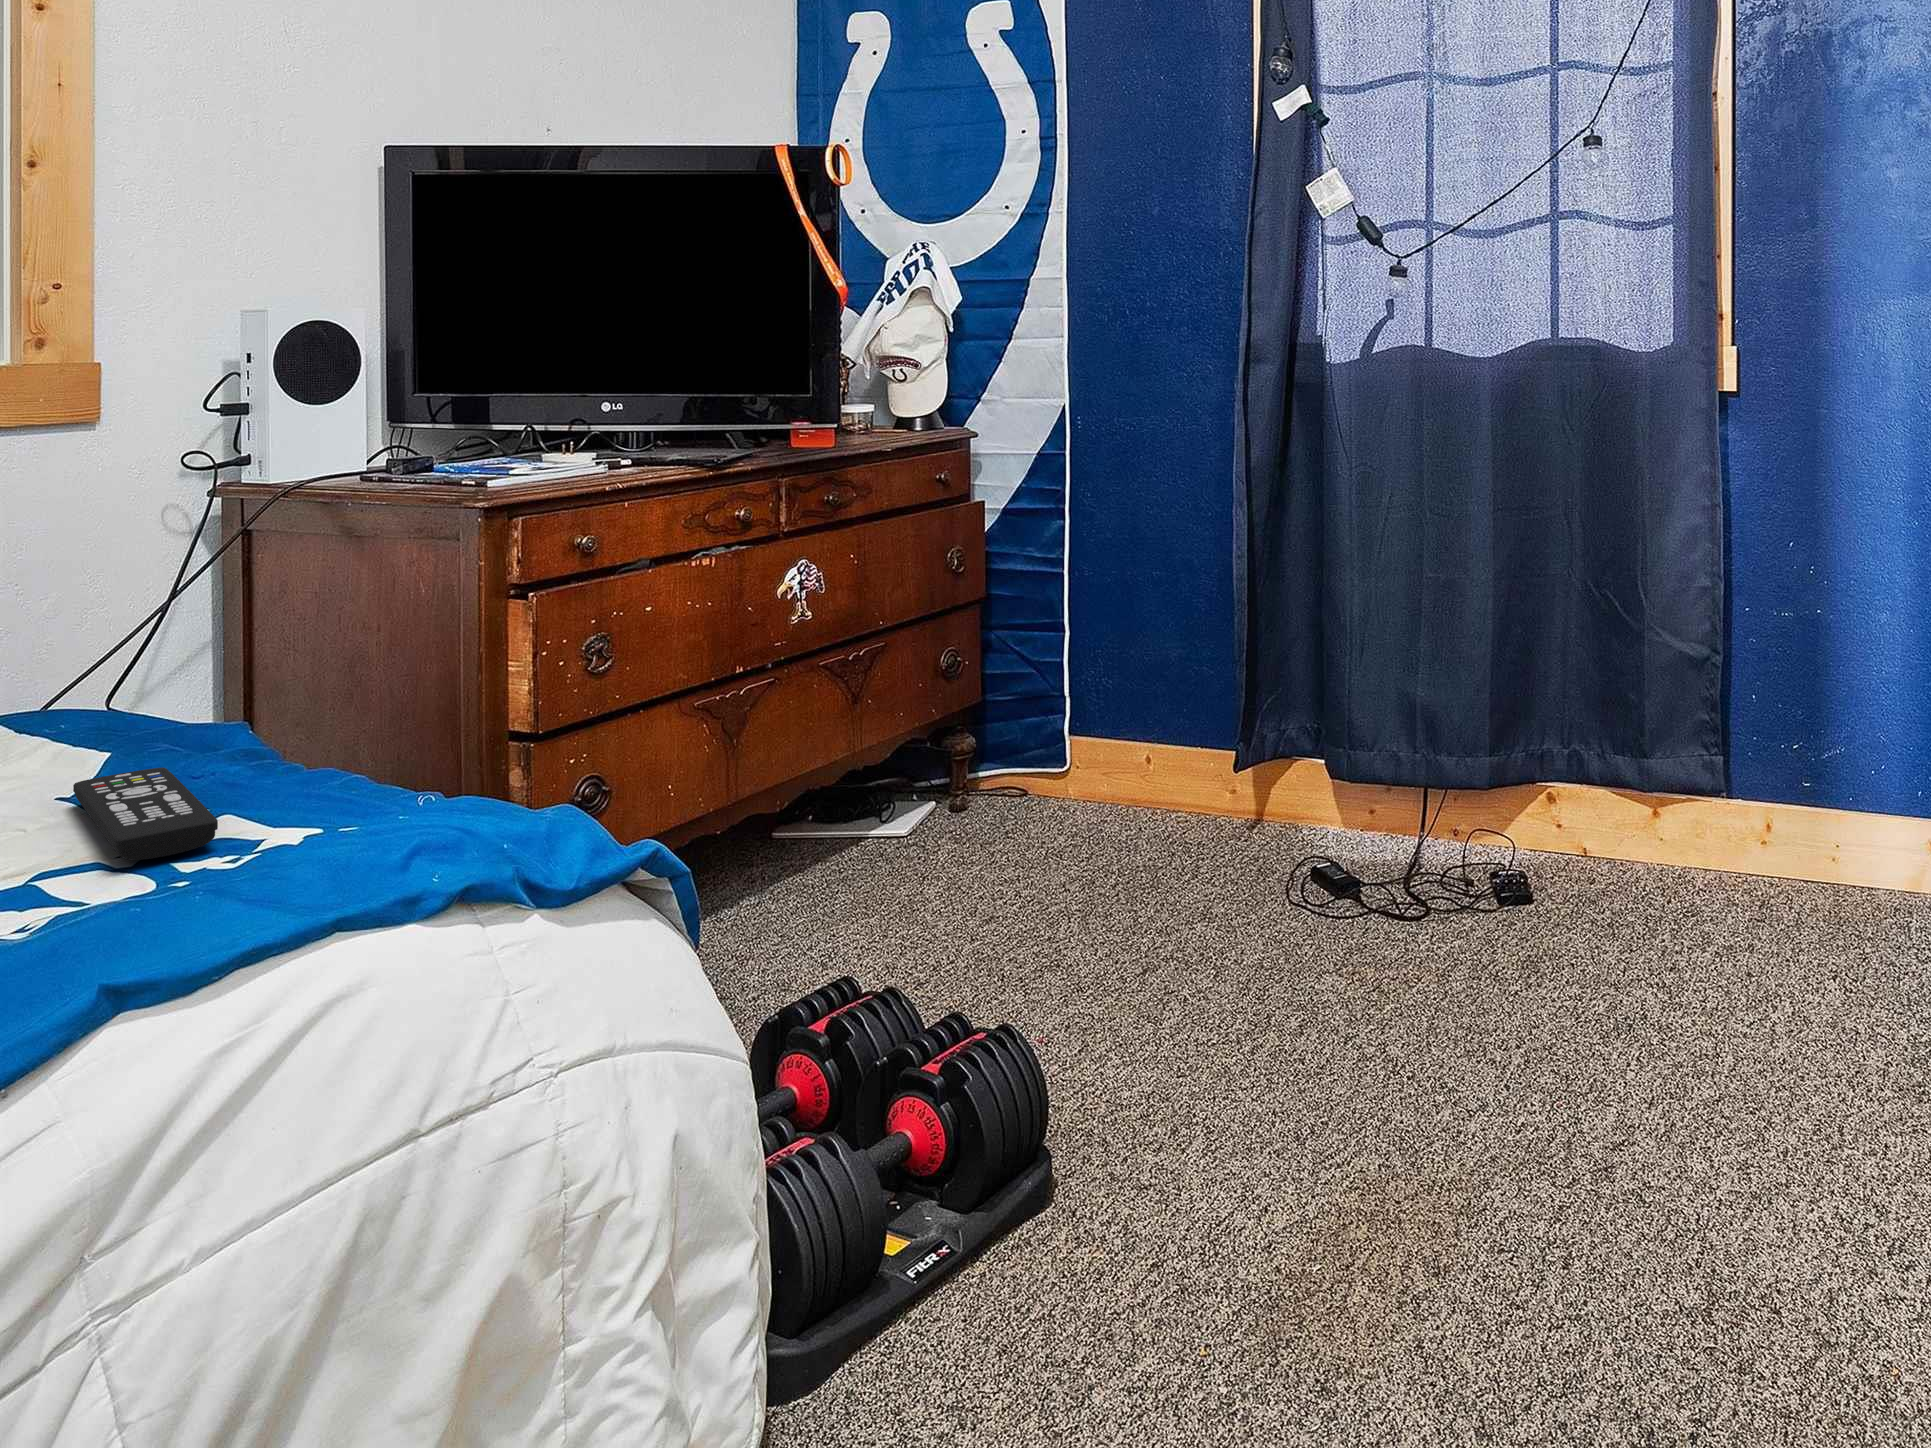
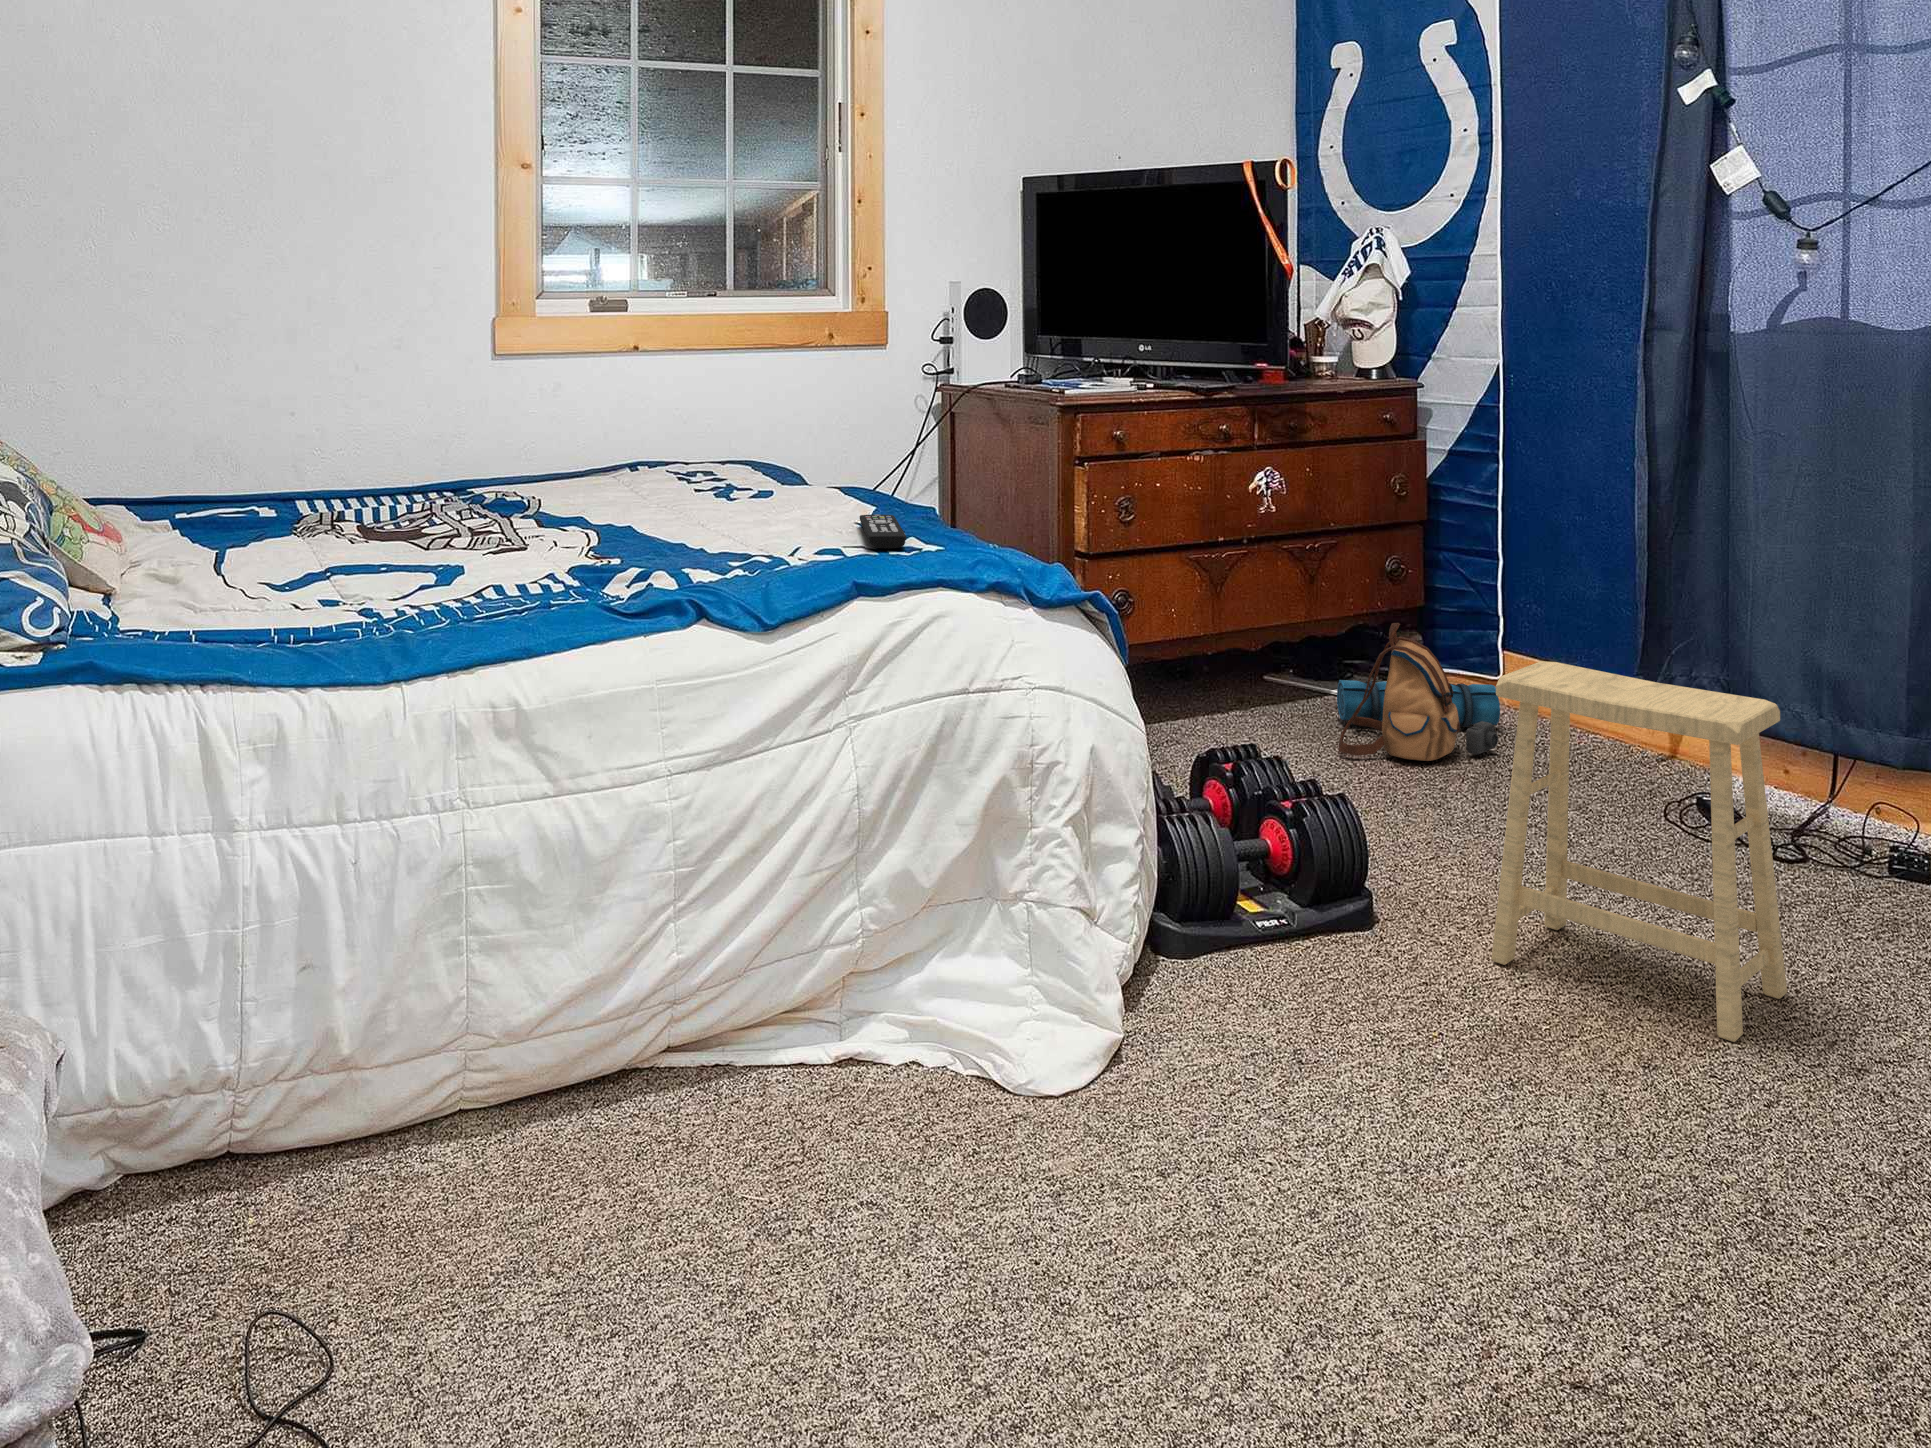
backpack: none [891,736,1096,922] -> present [1337,623,1500,761]
footstool: none [1214,774,1501,1187] -> present [1491,661,1787,1042]

